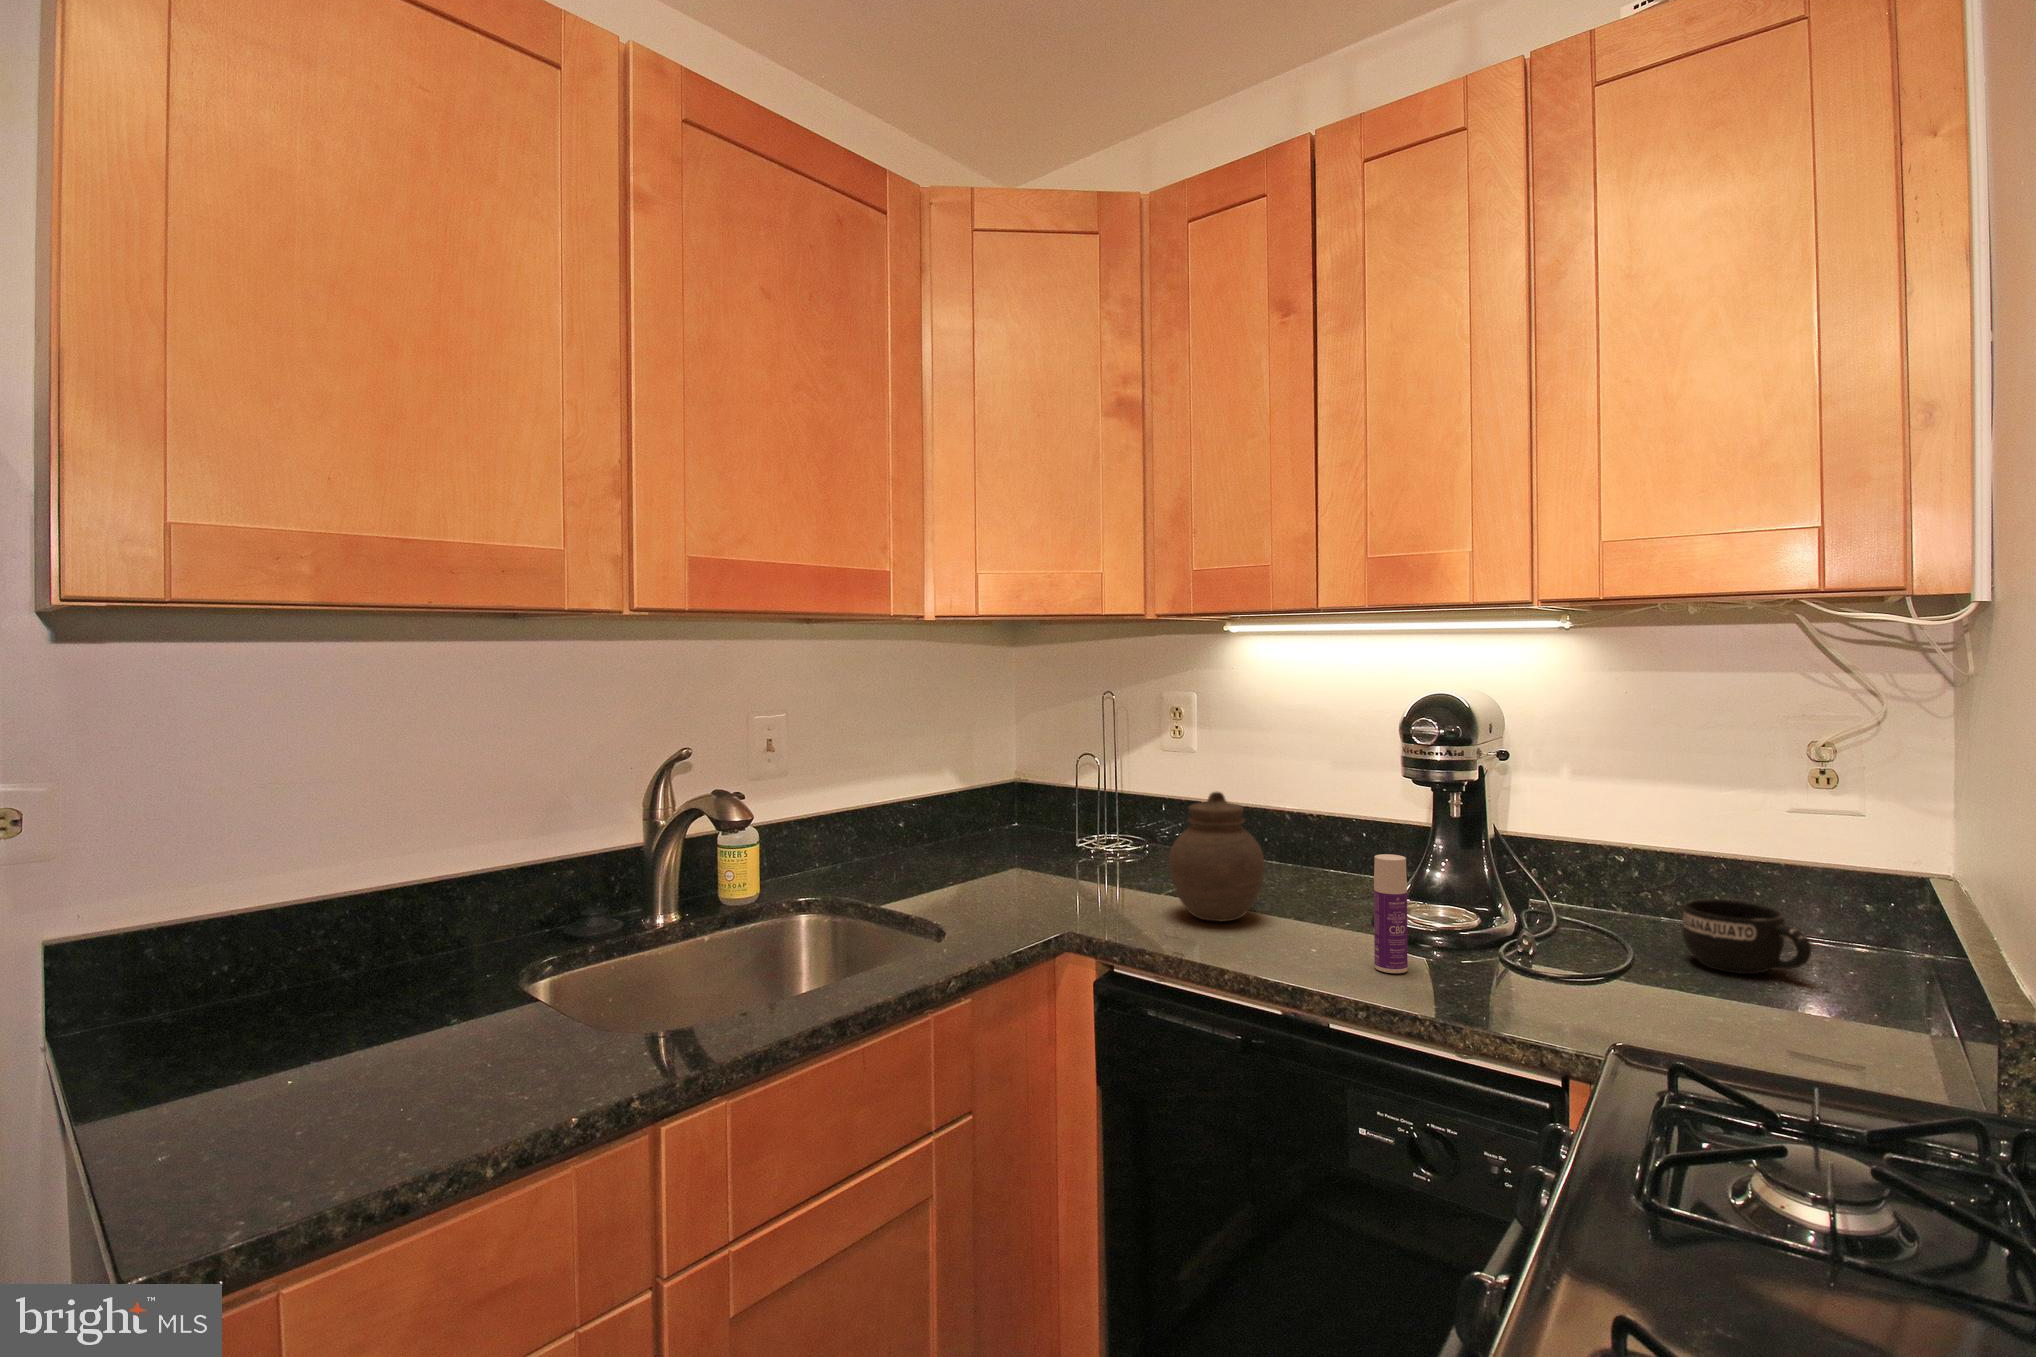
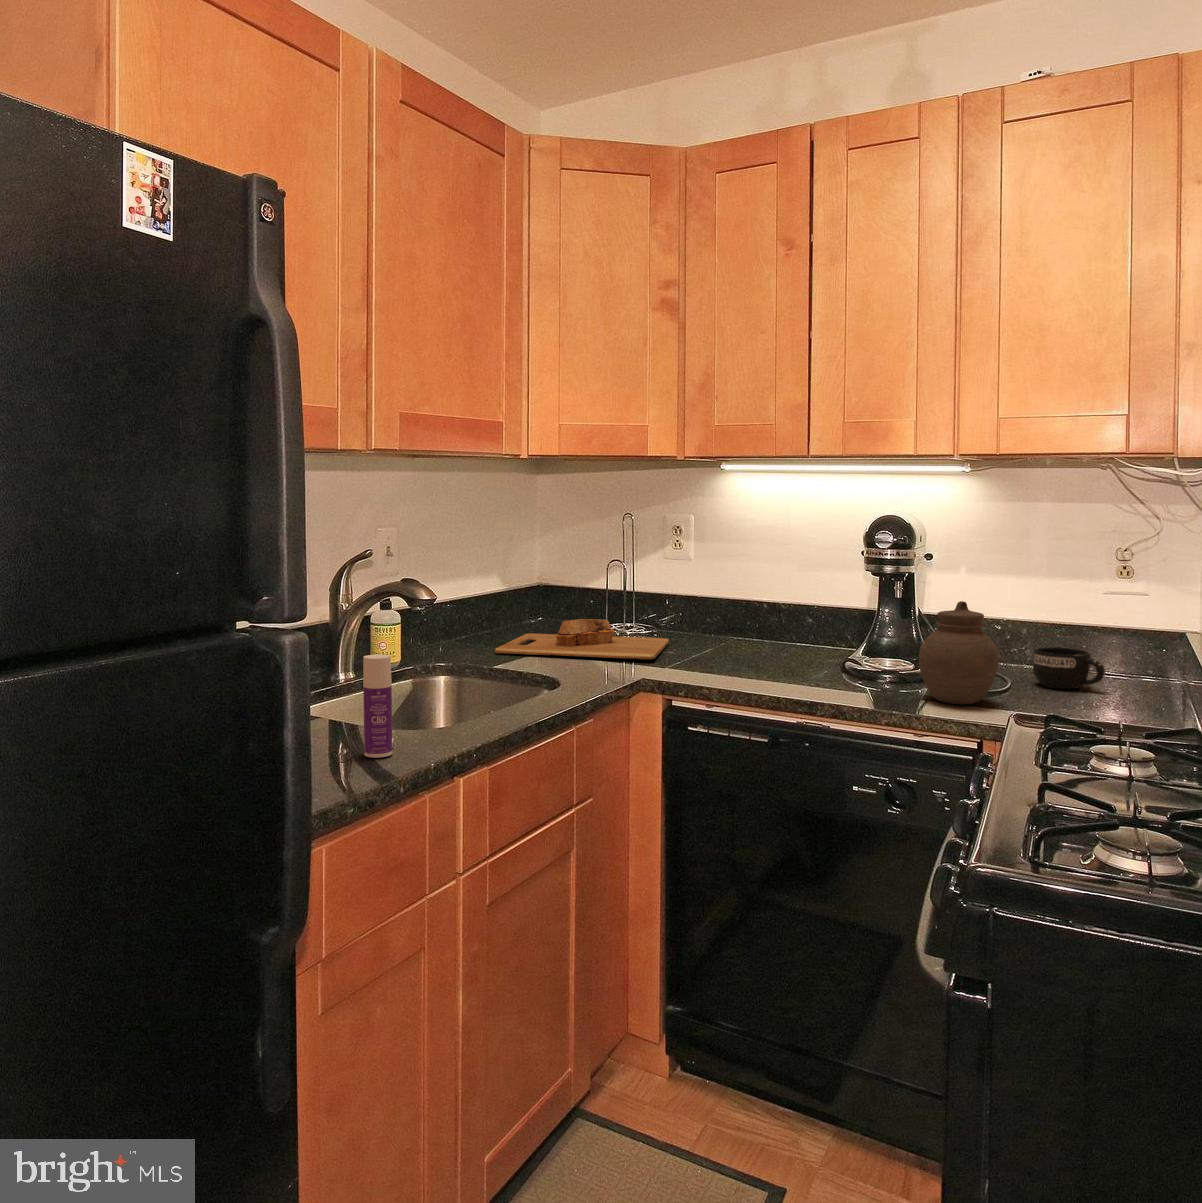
jar: present [1169,792,1265,922] -> present [919,601,999,704]
cutting board: none [908,832,1151,895] -> present [495,619,669,659]
bottle: present [1374,854,1408,973] -> present [363,654,392,758]

